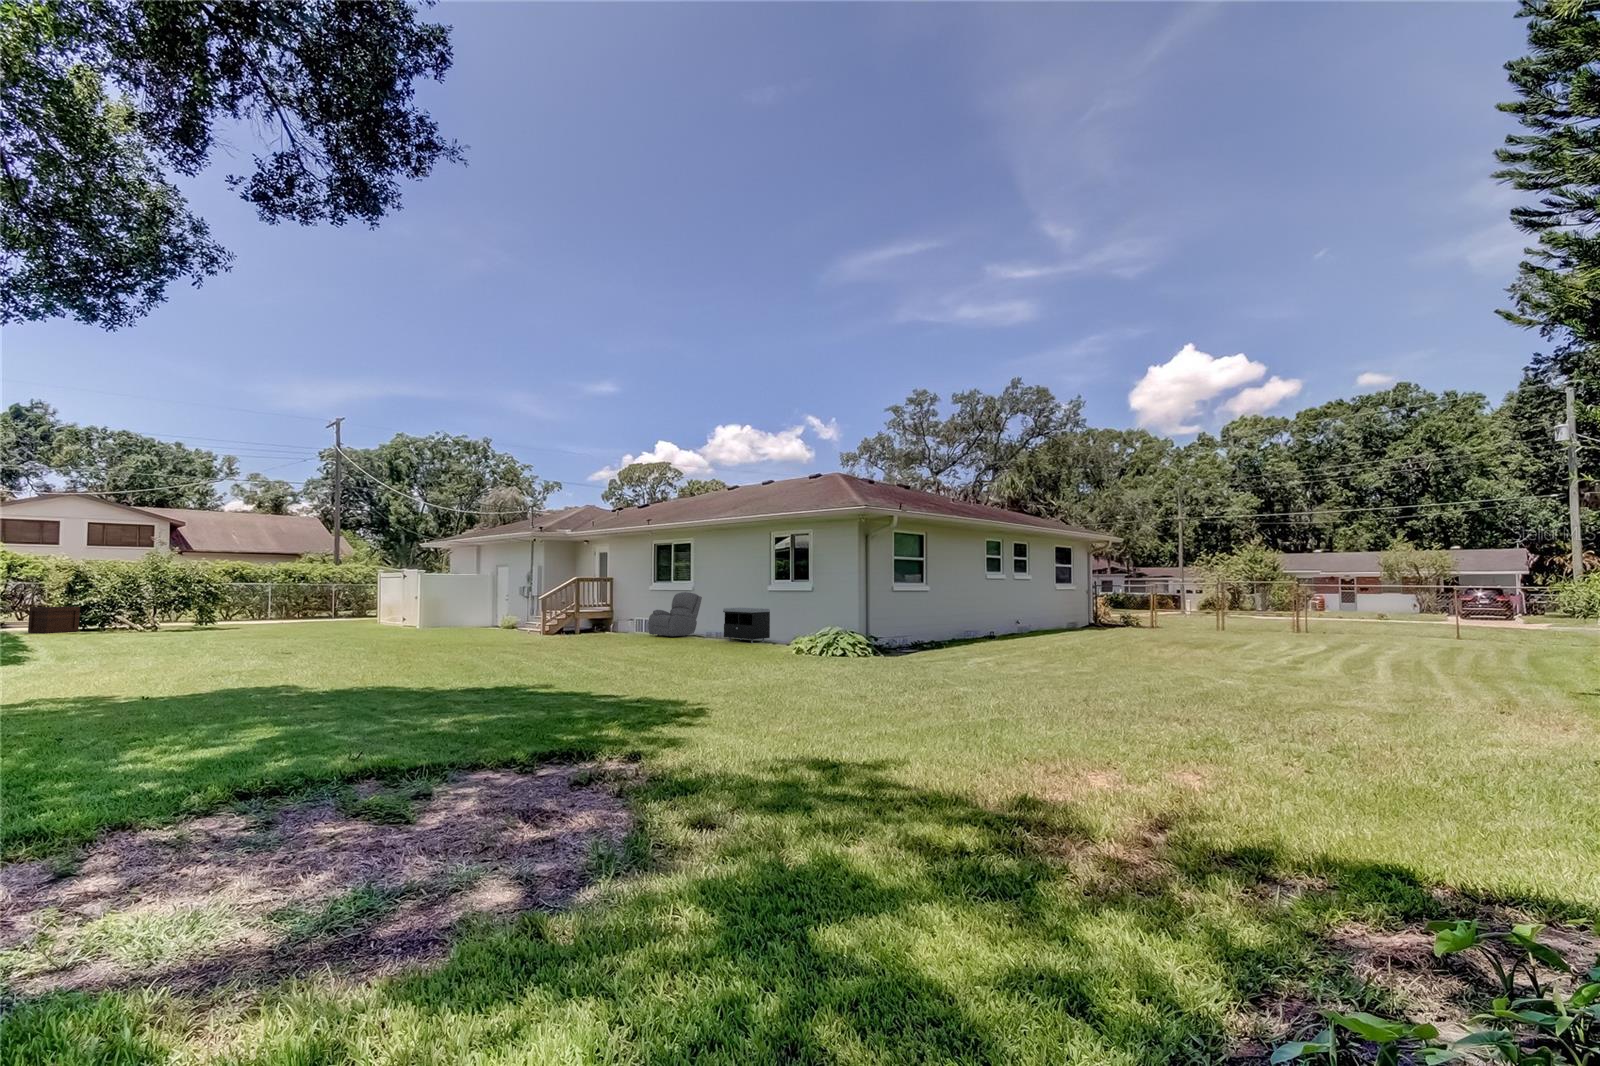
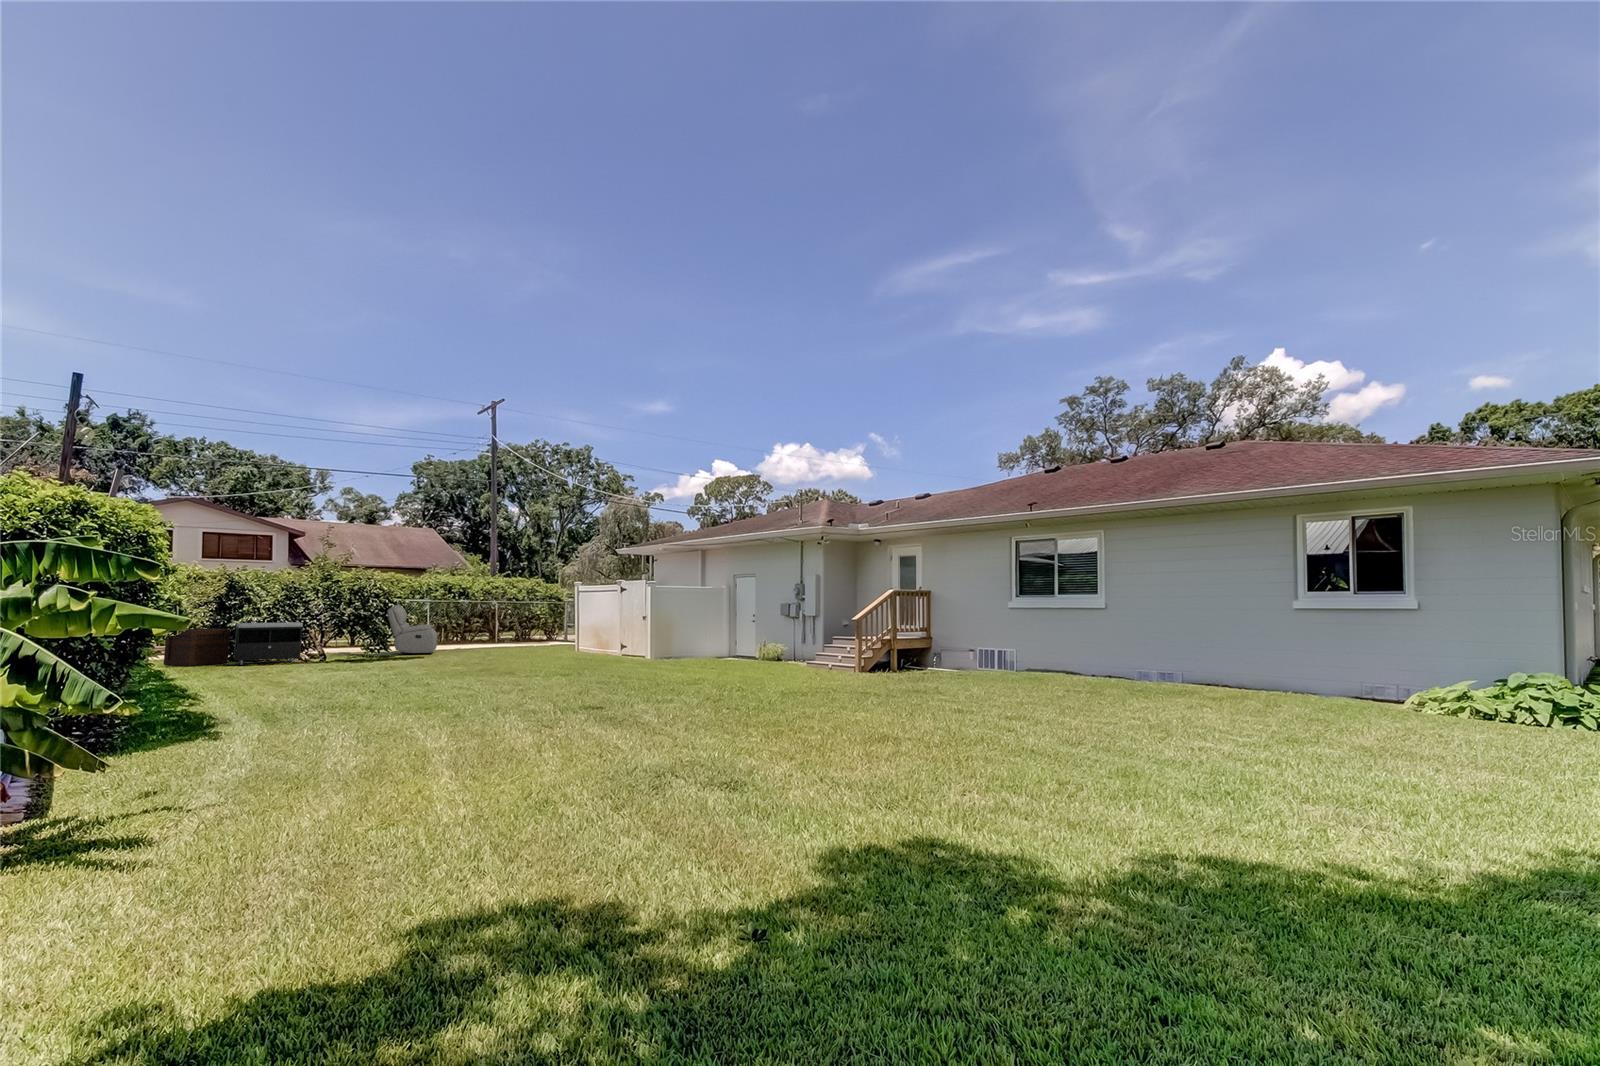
chair: present [648,592,702,637] -> present [387,605,437,655]
storage bench: present [723,608,770,643] -> present [234,622,303,665]

